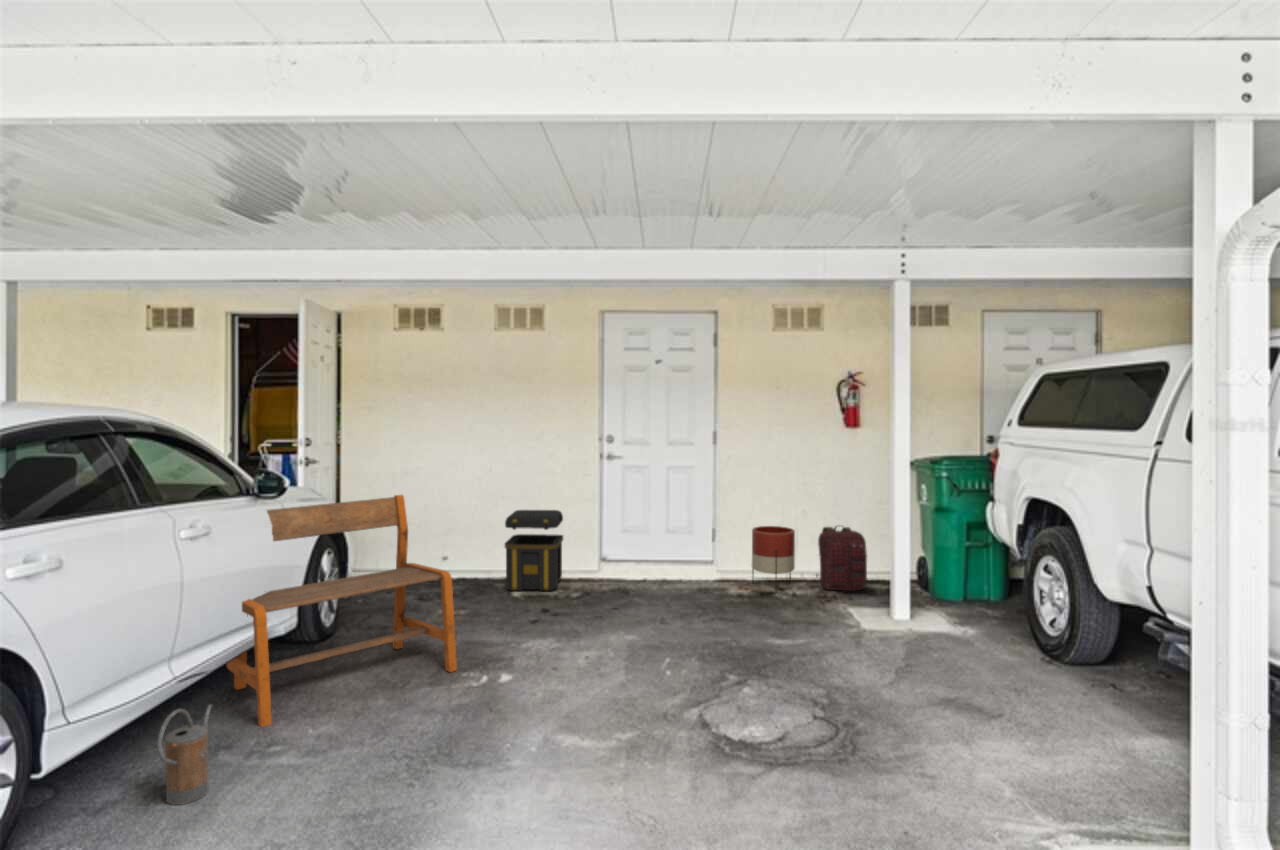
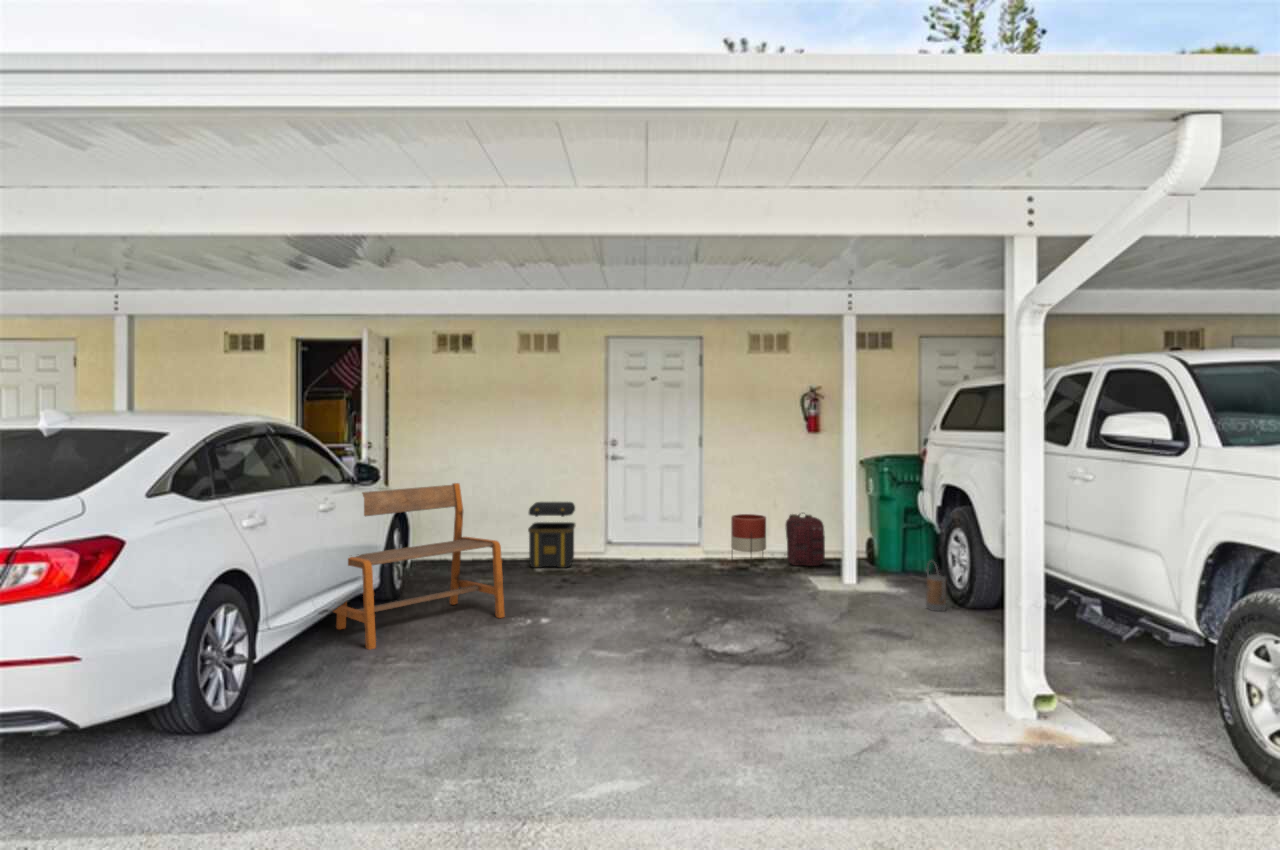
watering can: present [157,705,212,805] -> present [926,561,946,611]

